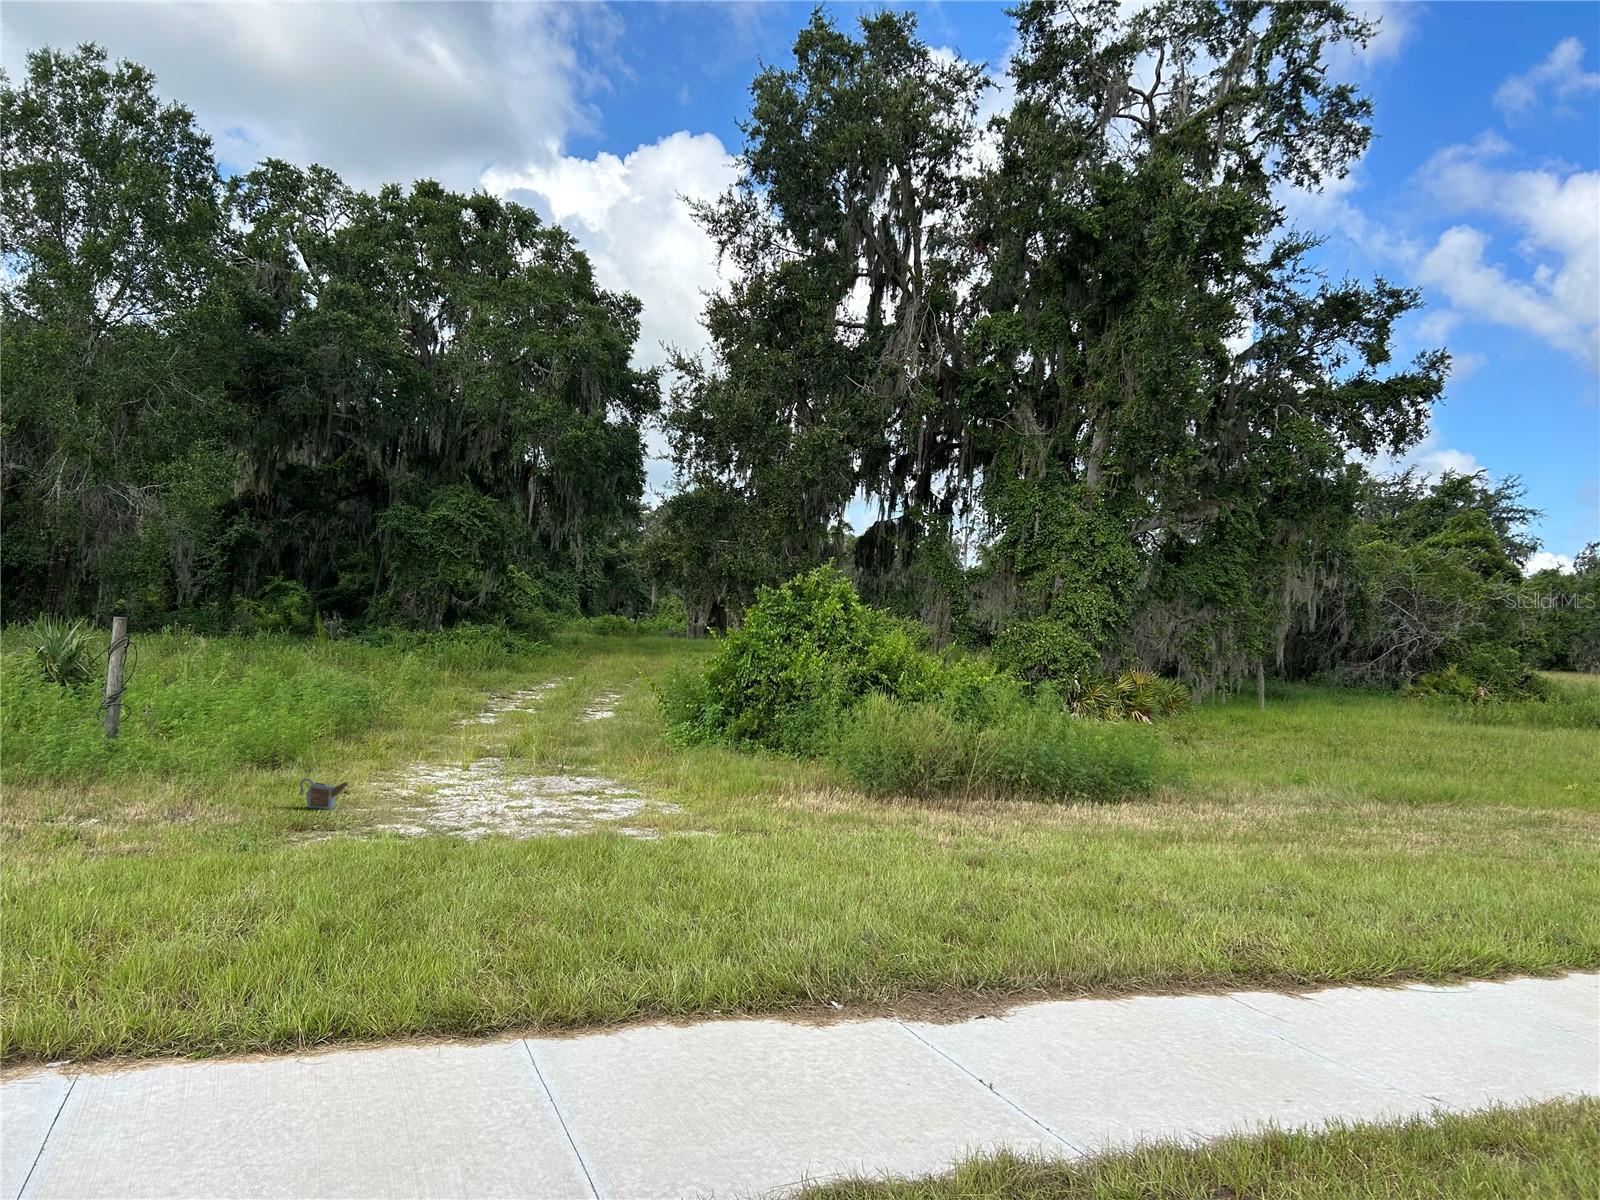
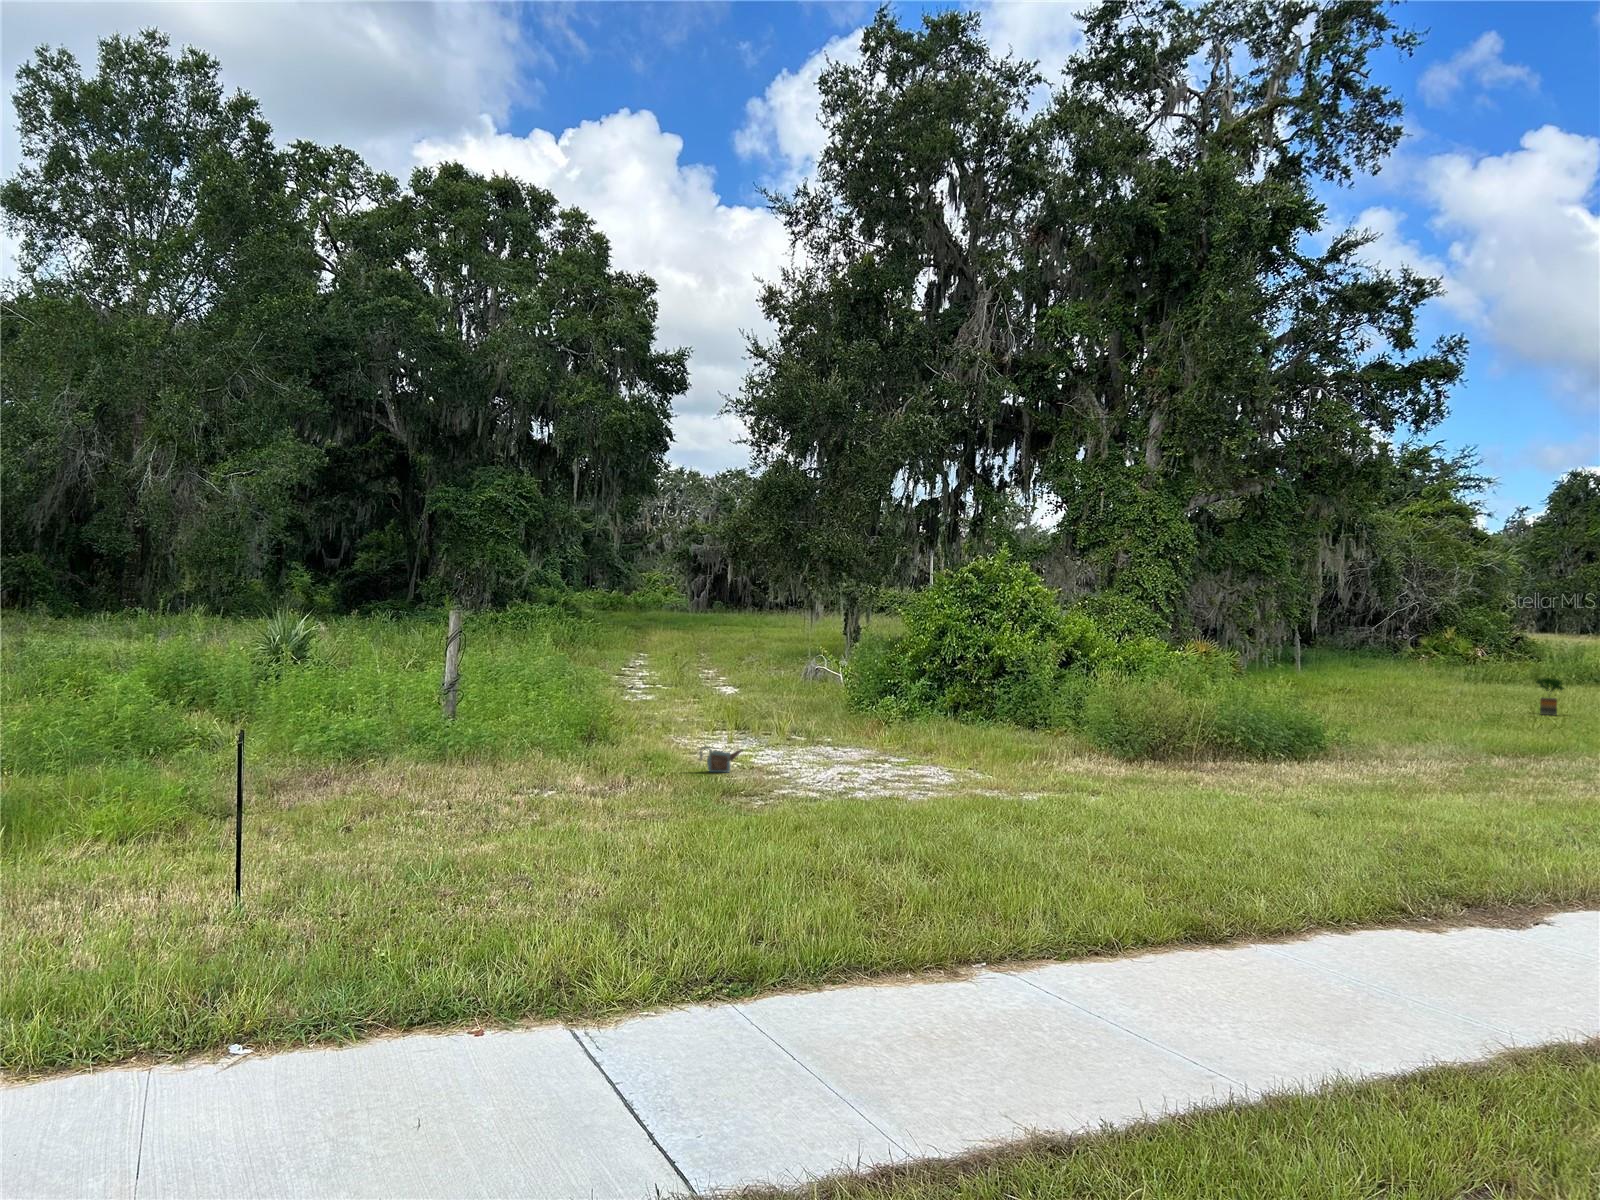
potted tree: none [1461,726,1496,771] -> present [1536,678,1564,715]

